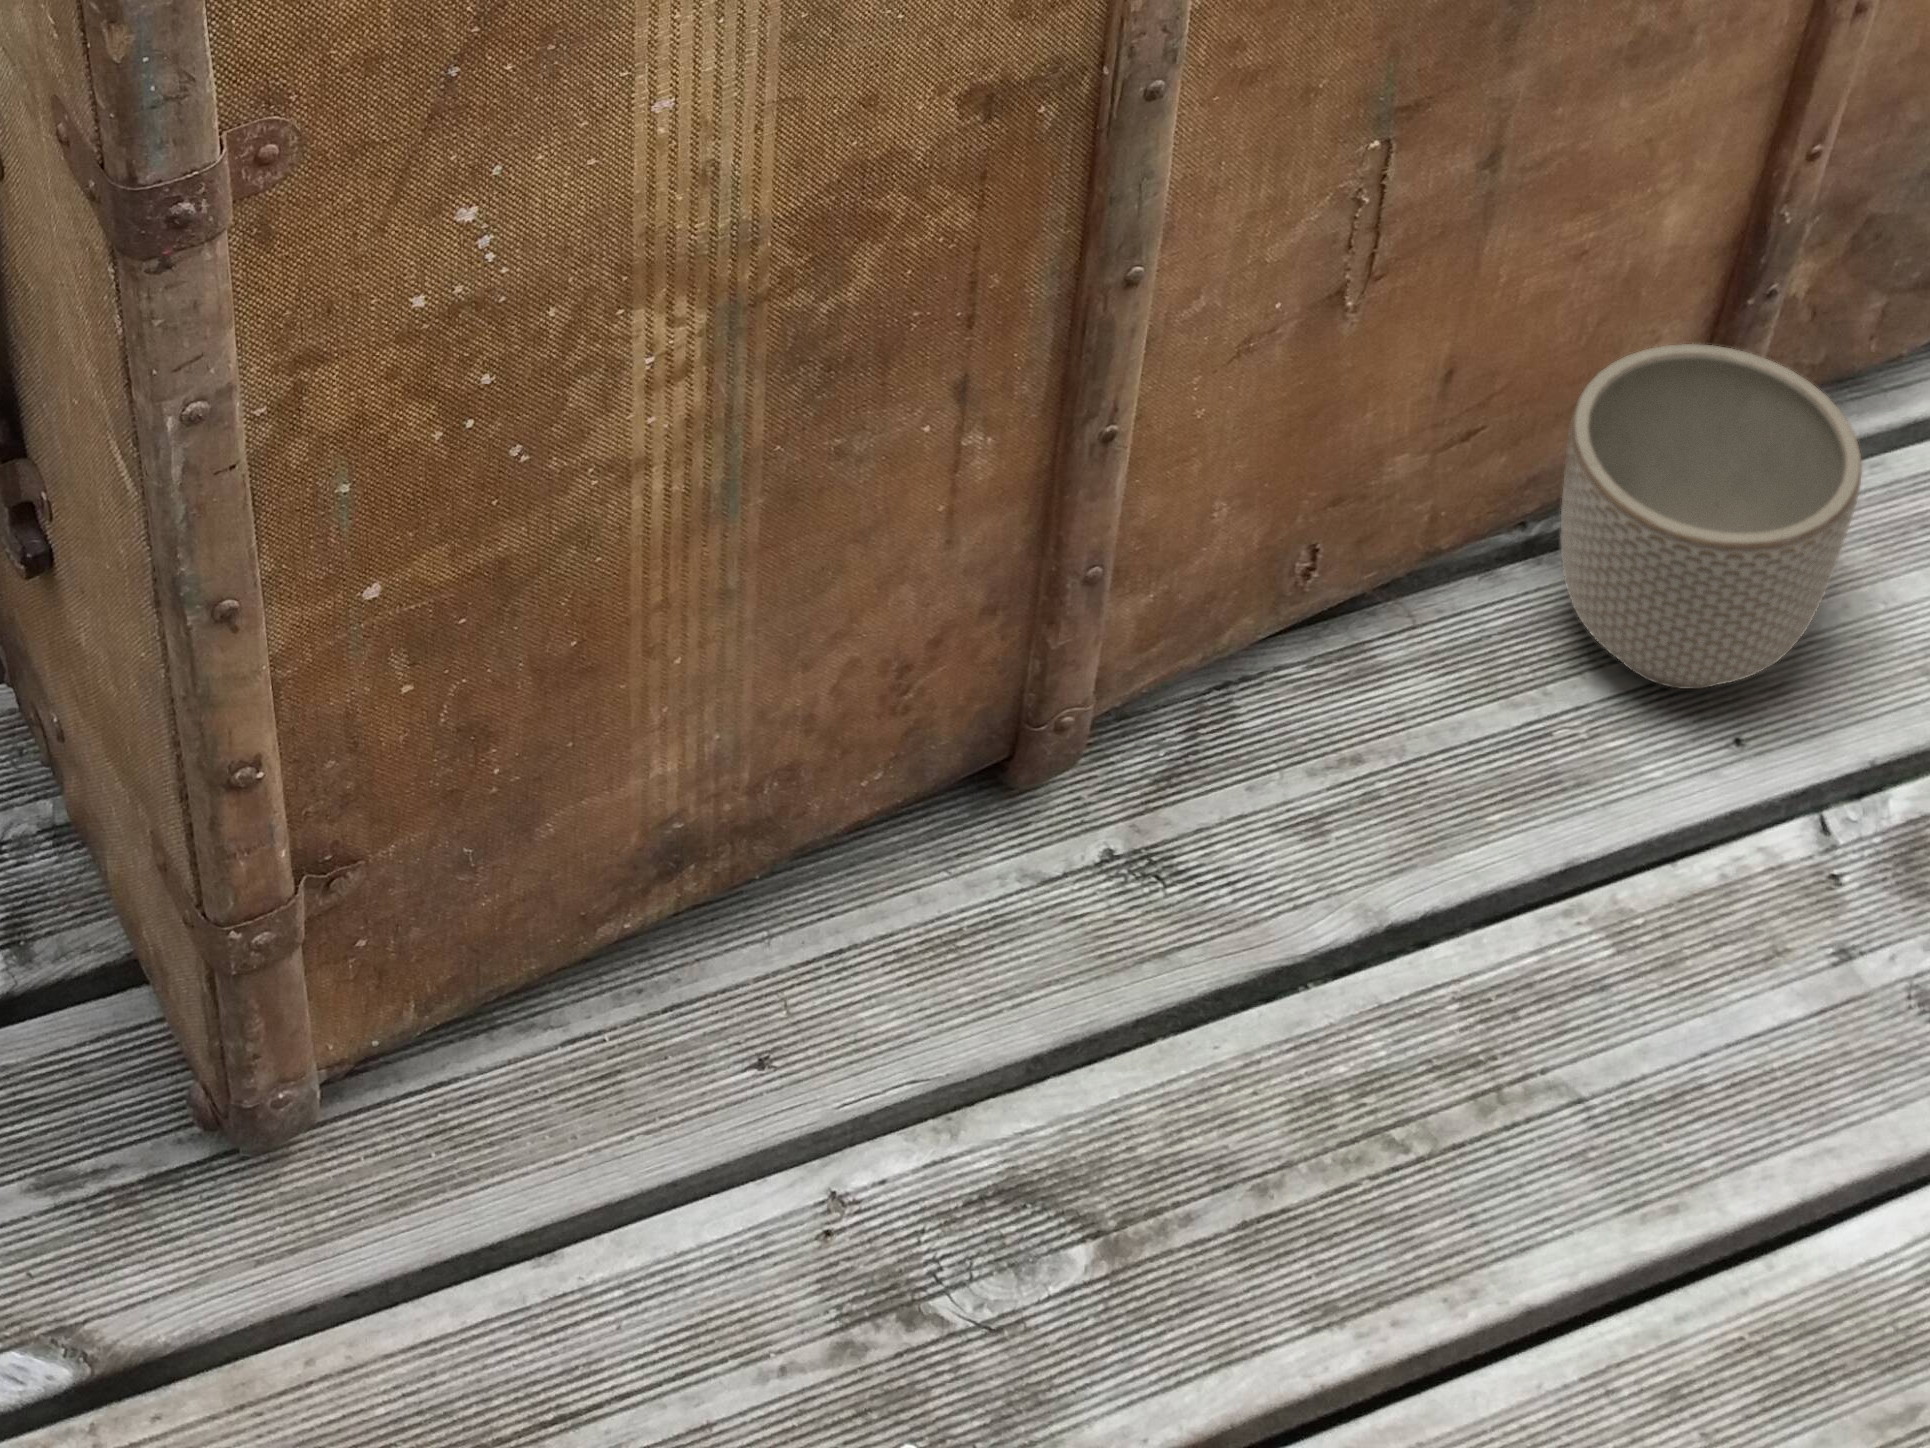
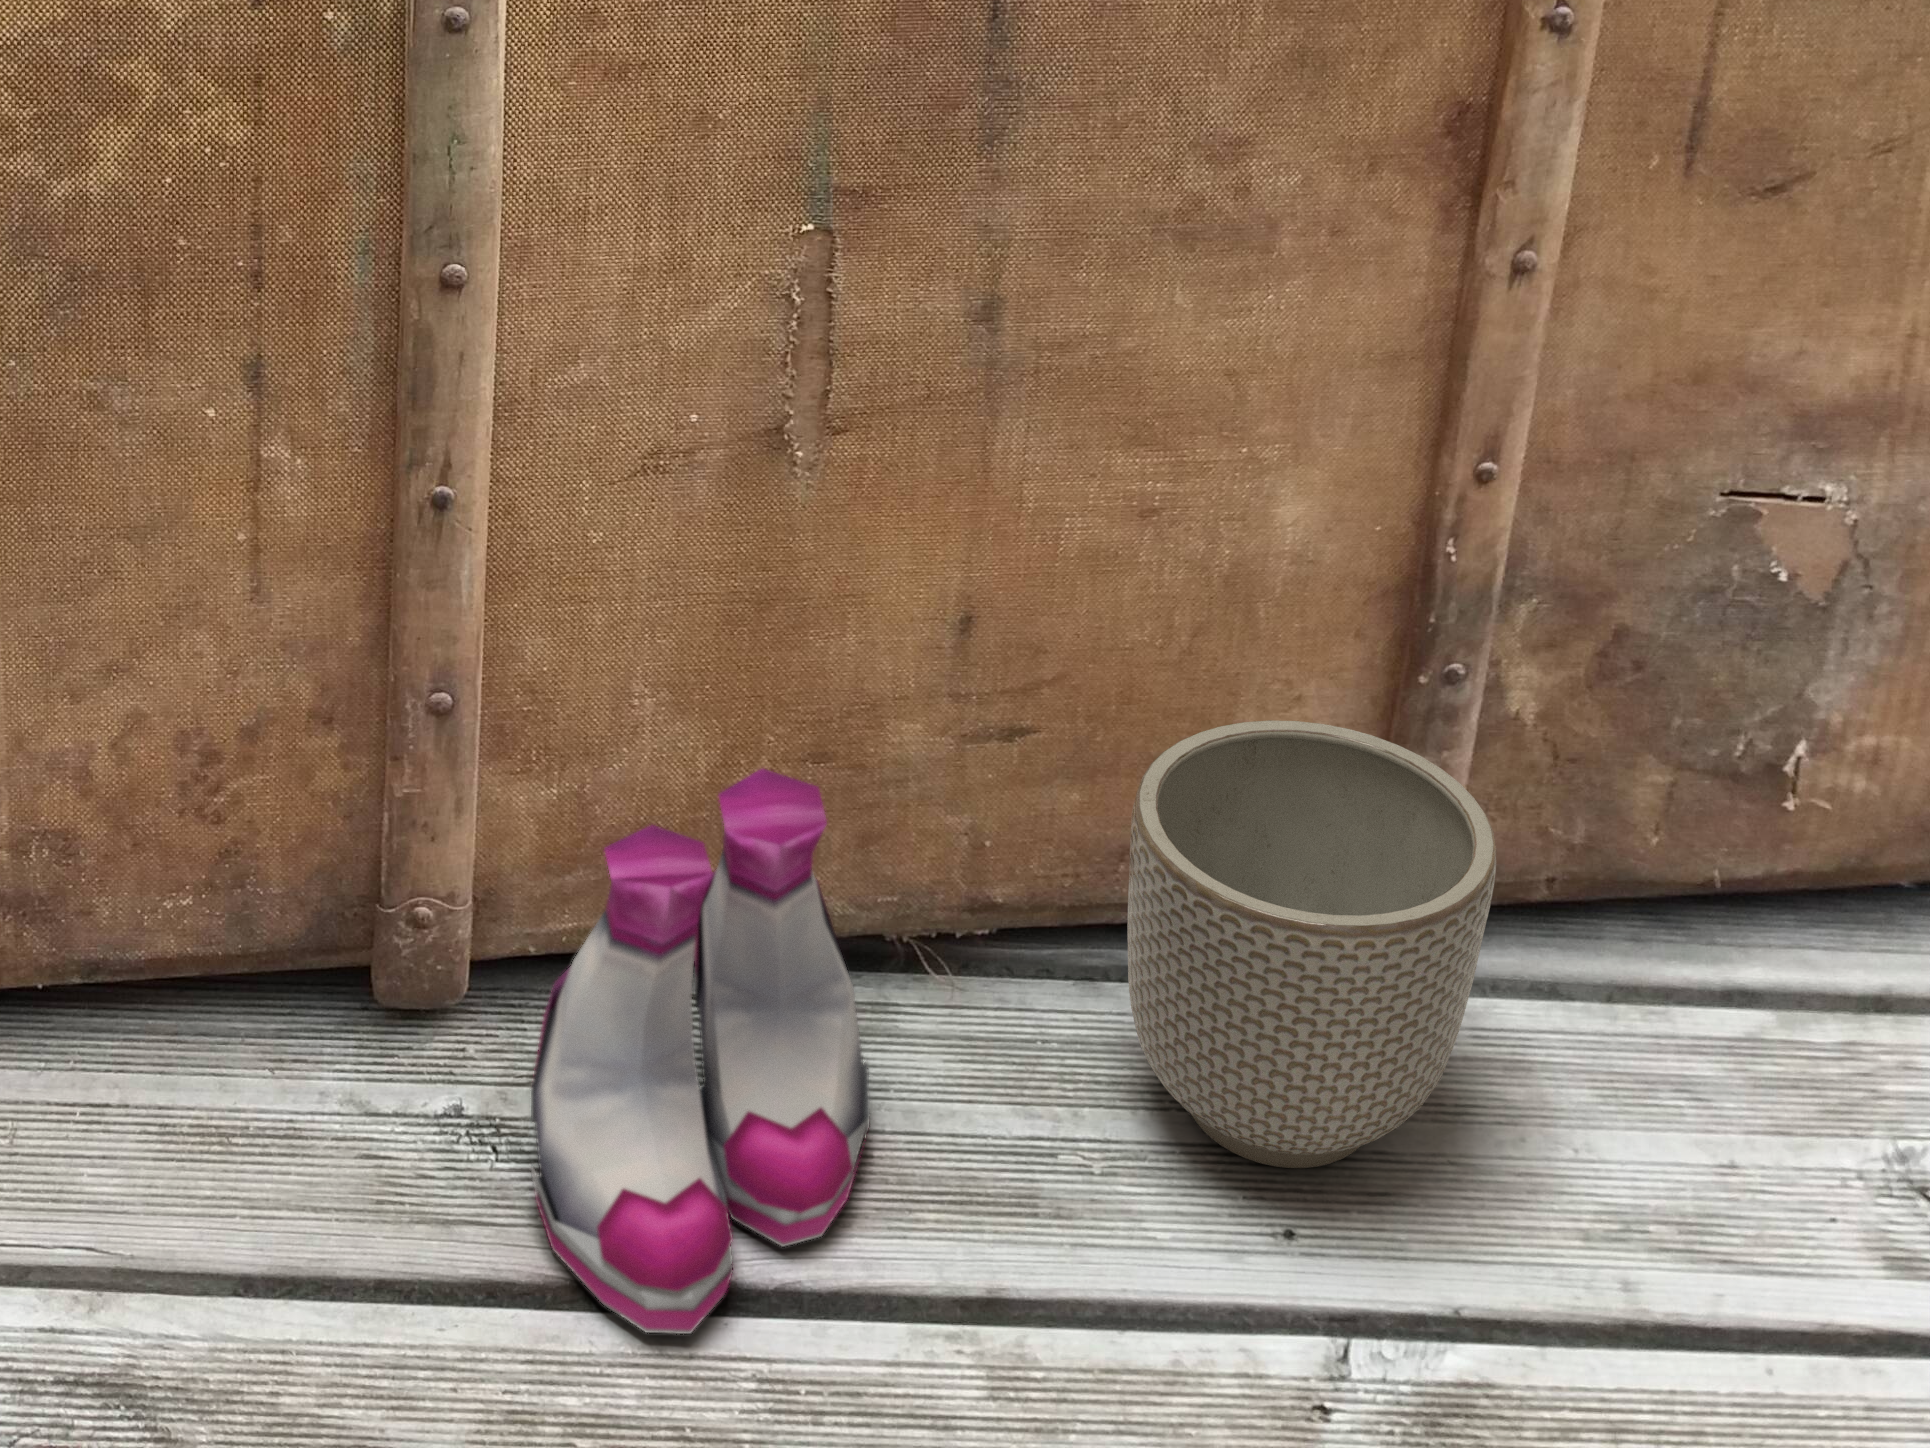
boots: none [1169,544,1444,998] -> present [531,769,870,1334]

